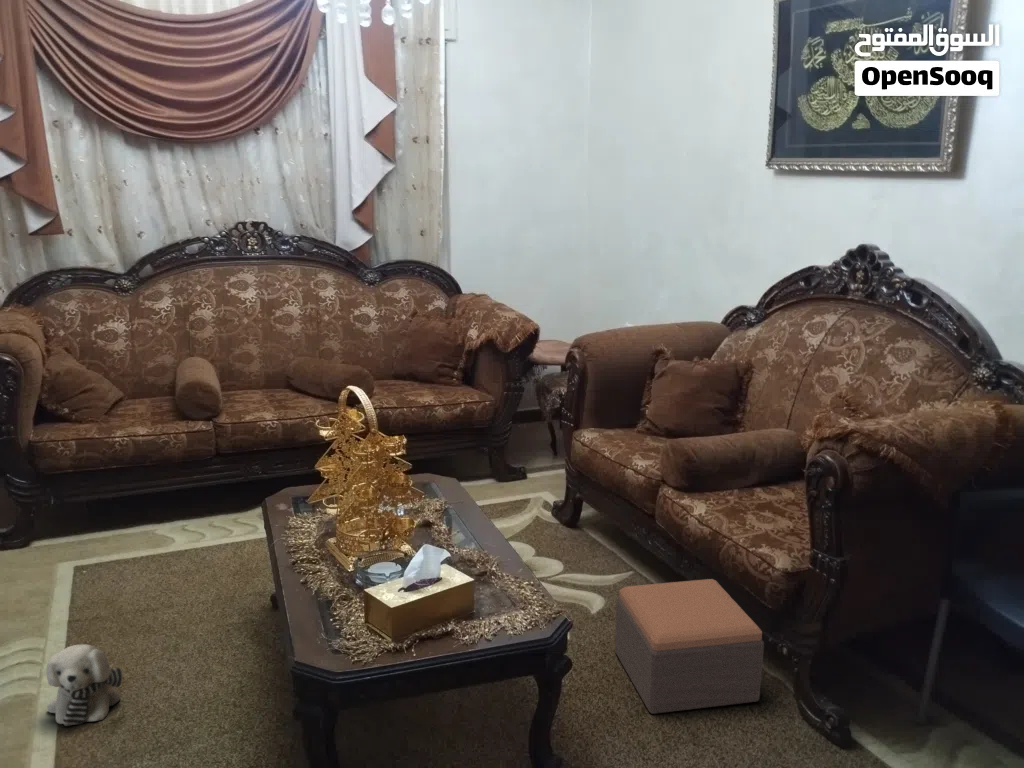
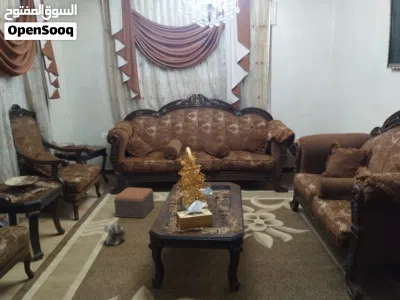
footstool: present [615,579,764,714] -> present [114,188,154,218]

